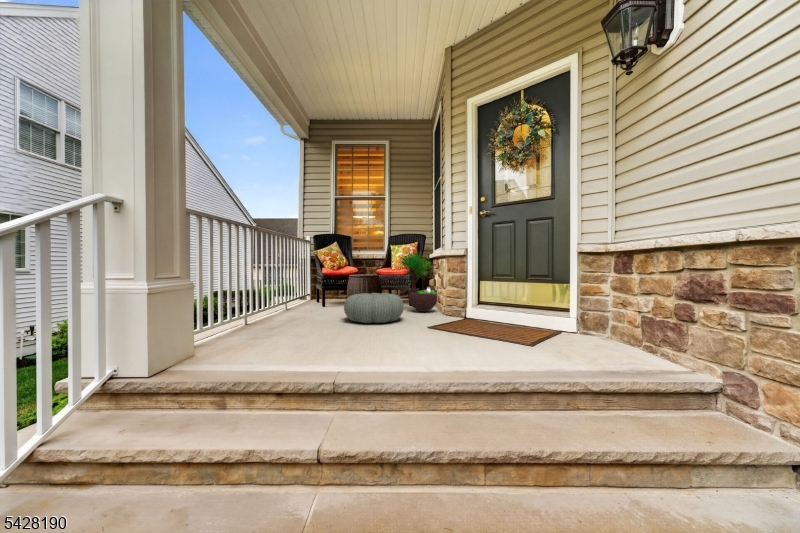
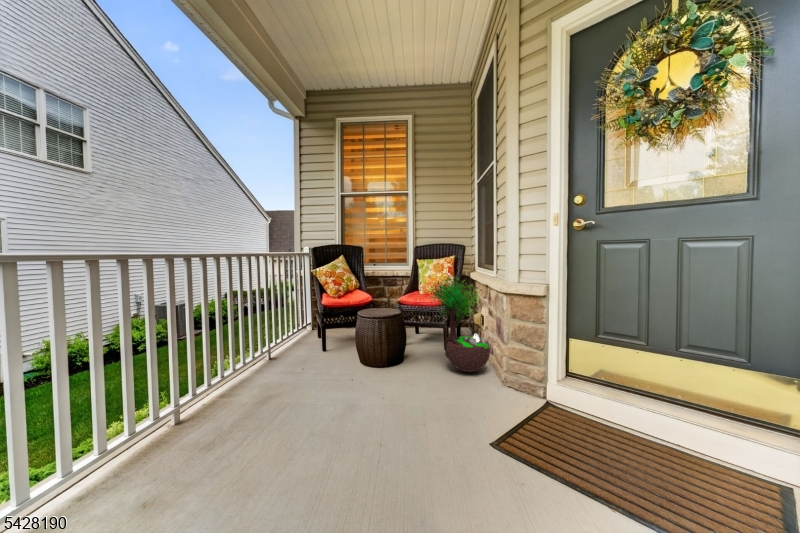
pouf: present [344,293,404,323] -> none [343,354,441,425]

